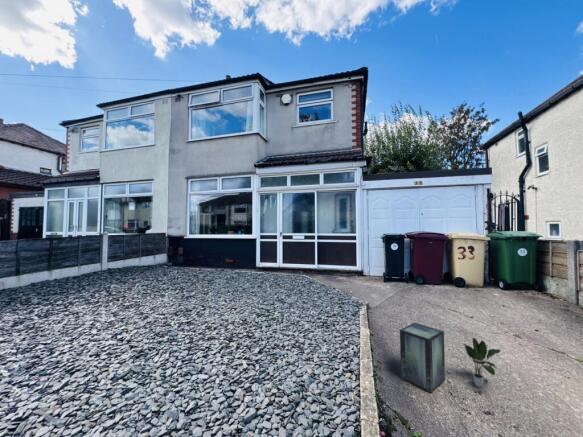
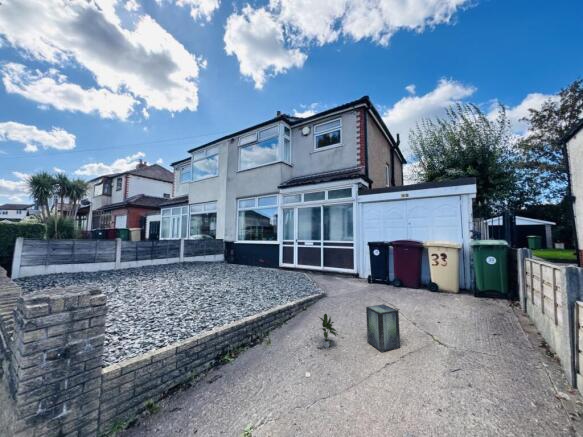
storage box: present [400,323,445,393] -> present [366,304,400,352]

